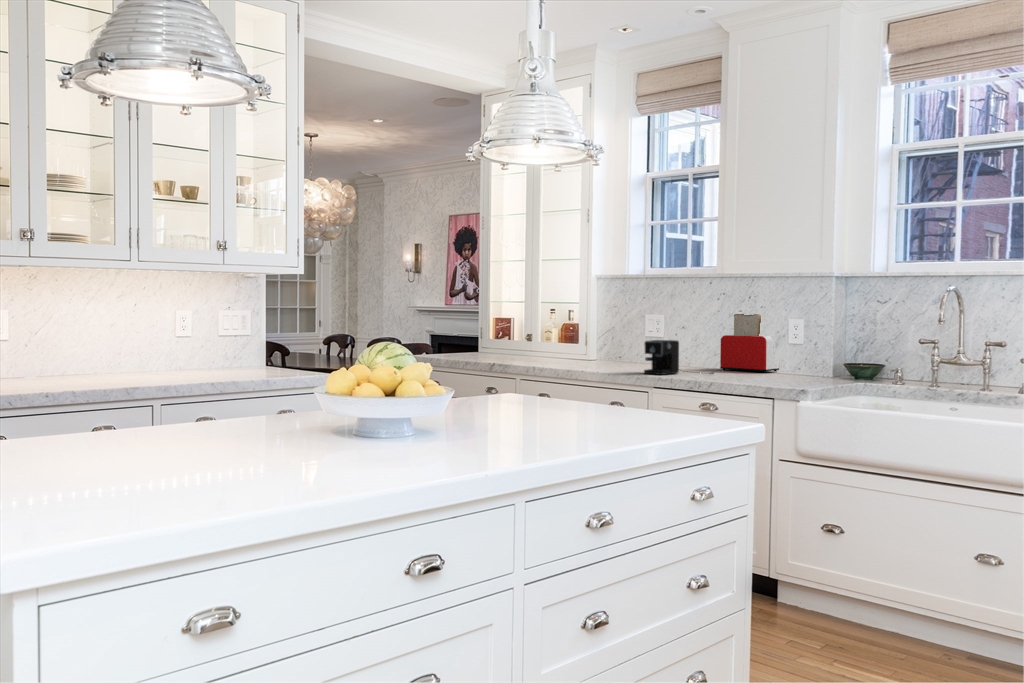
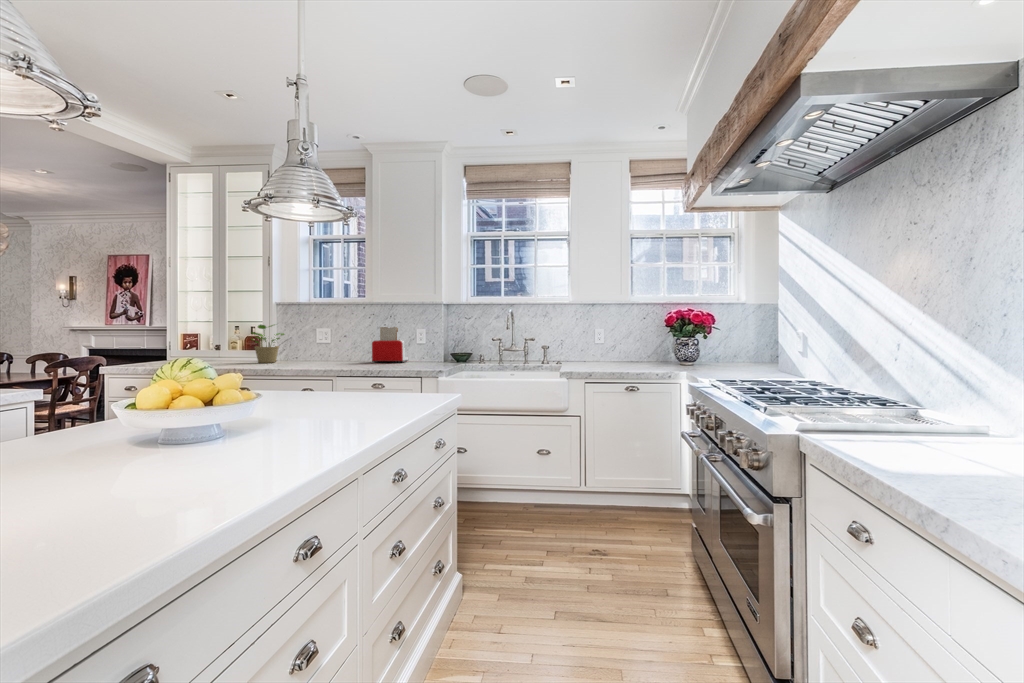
potted plant: none [561,308,605,362] -> present [252,325,284,363]
coffee maker: present [644,340,714,375] -> none [328,344,376,368]

